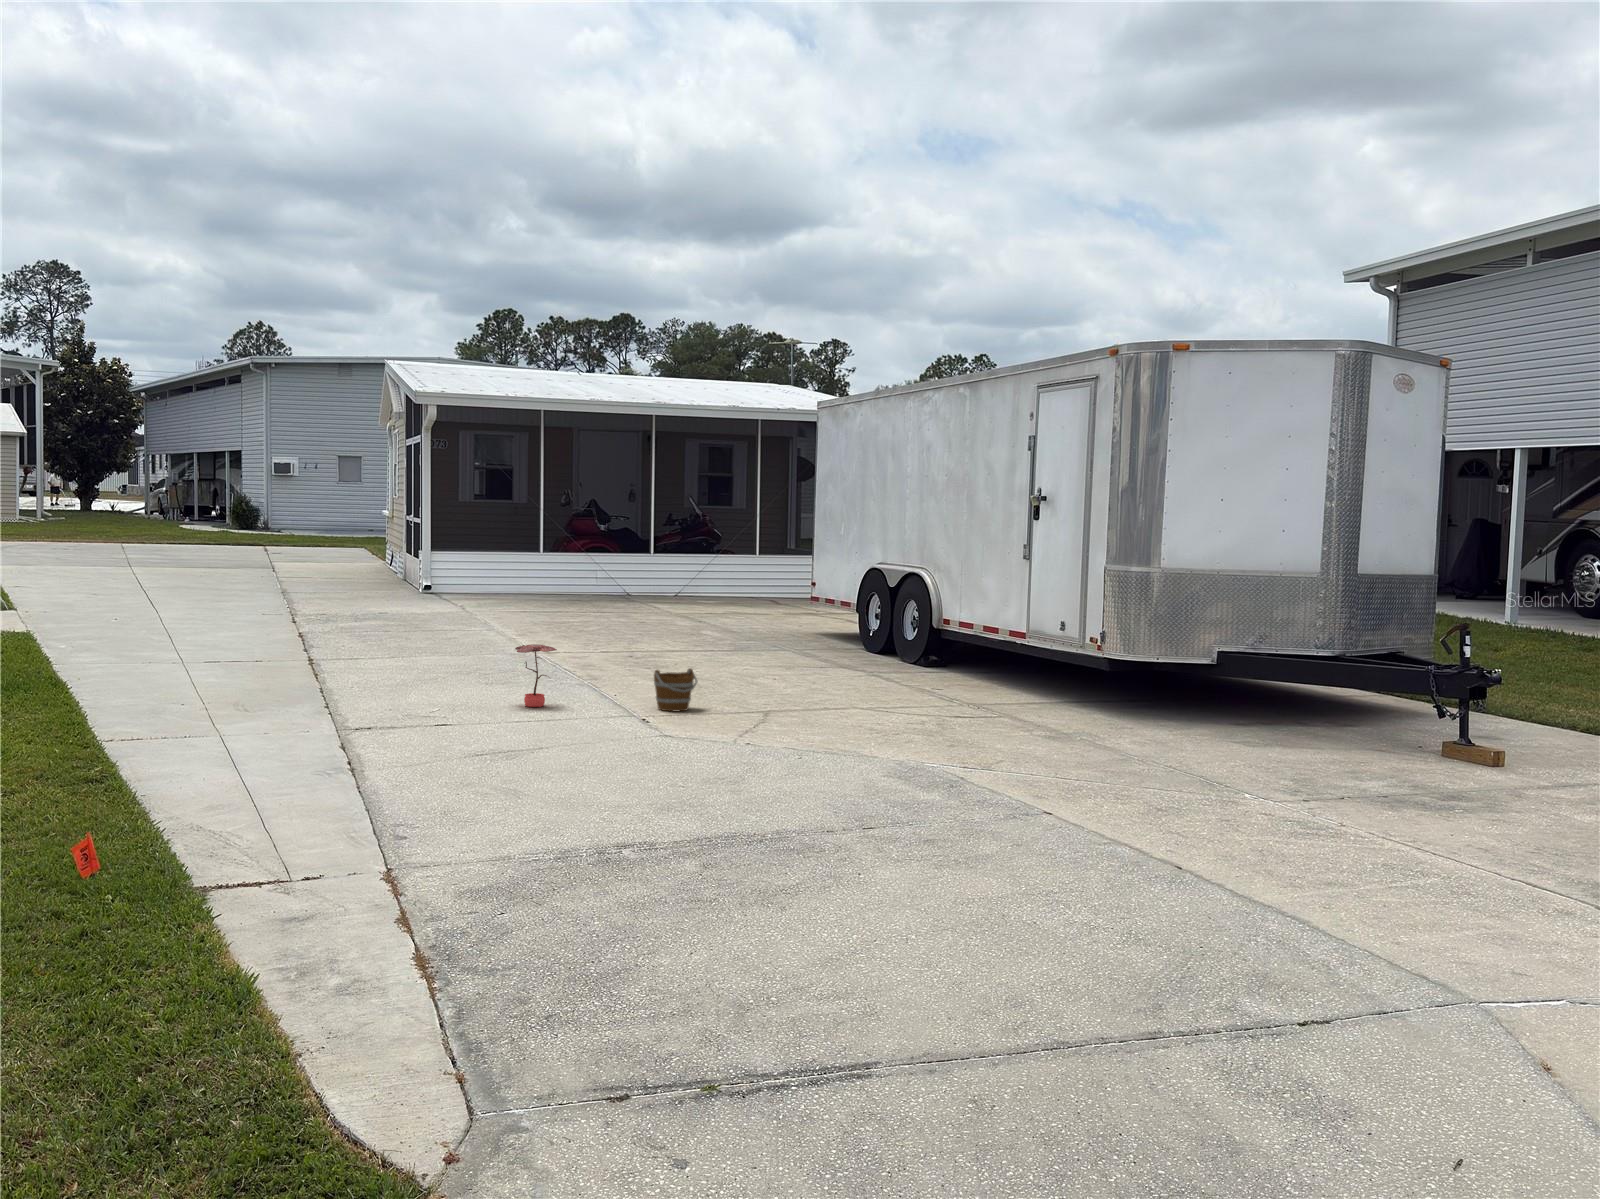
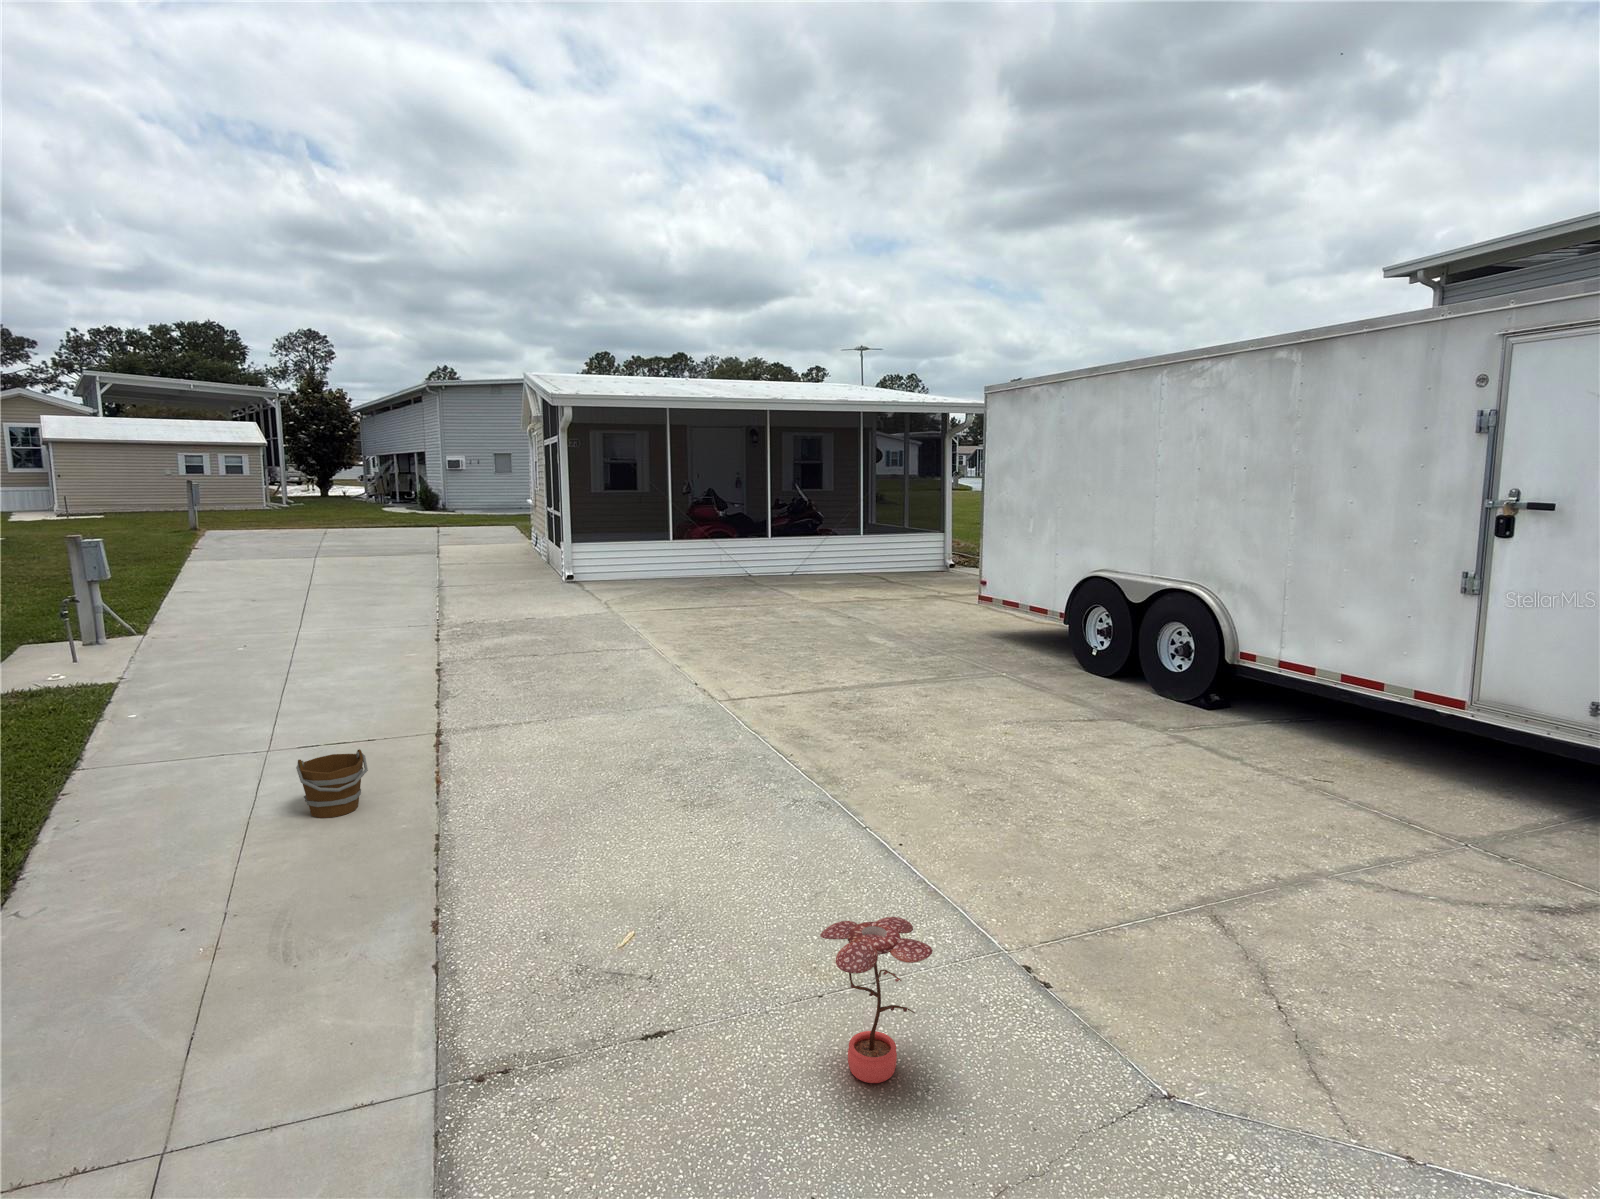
bucket: present [654,668,698,711] -> present [296,749,368,818]

